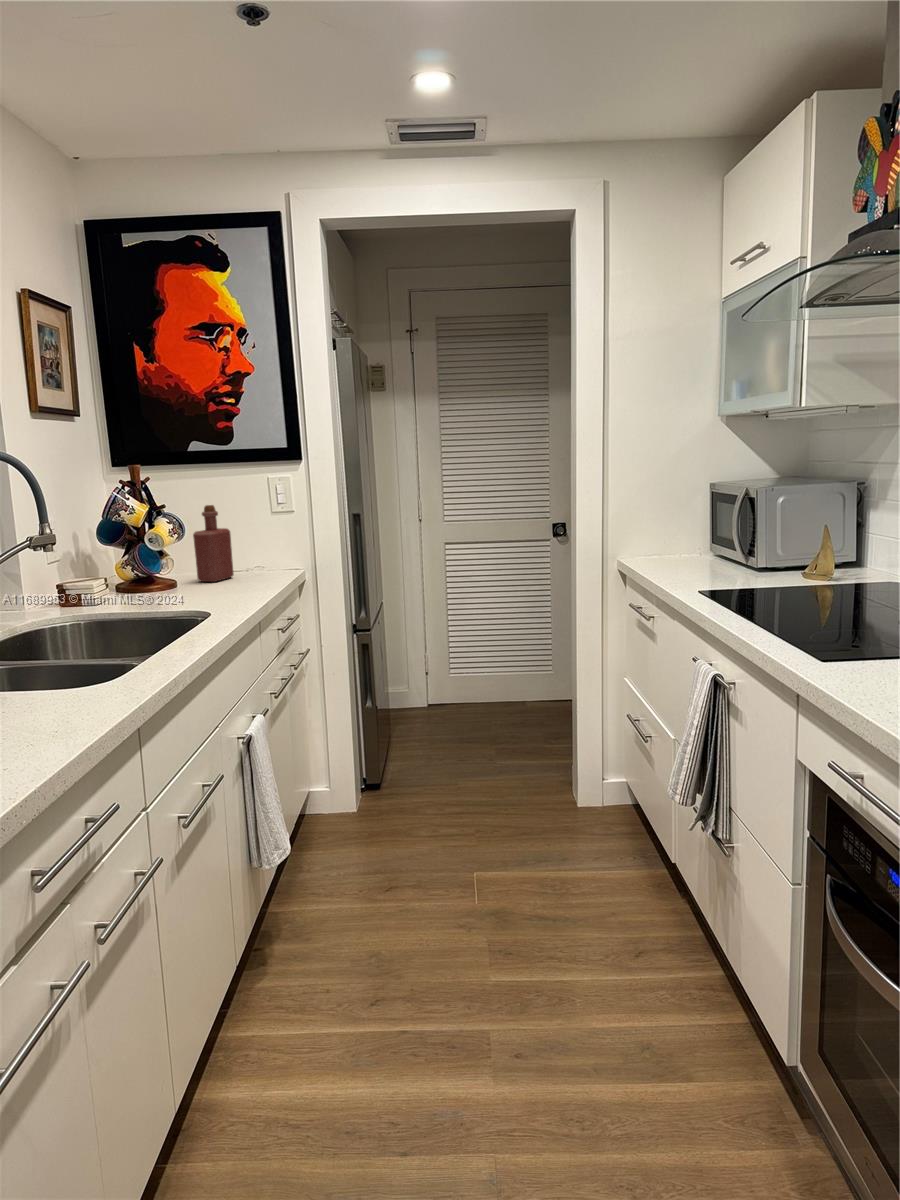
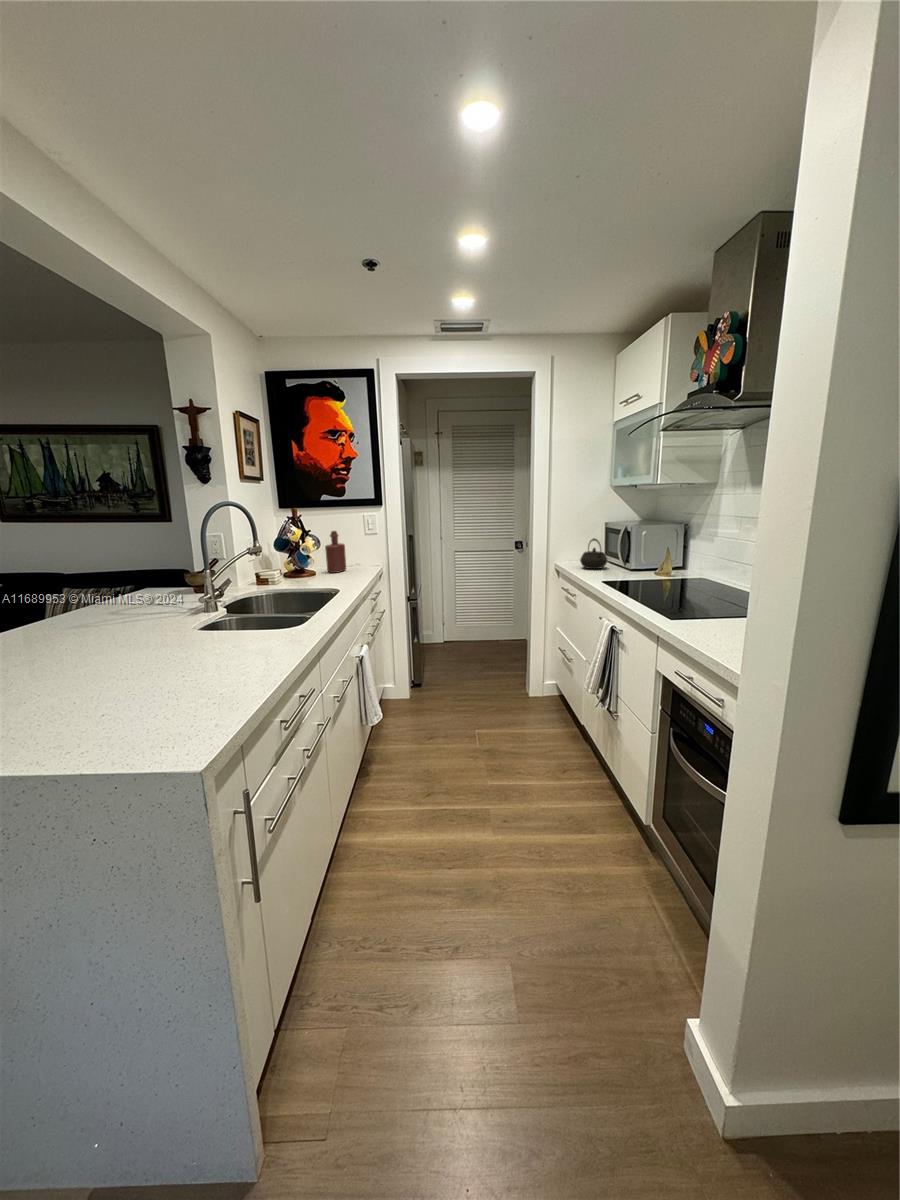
kettle: none [664,511,715,568] -> present [580,538,607,569]

